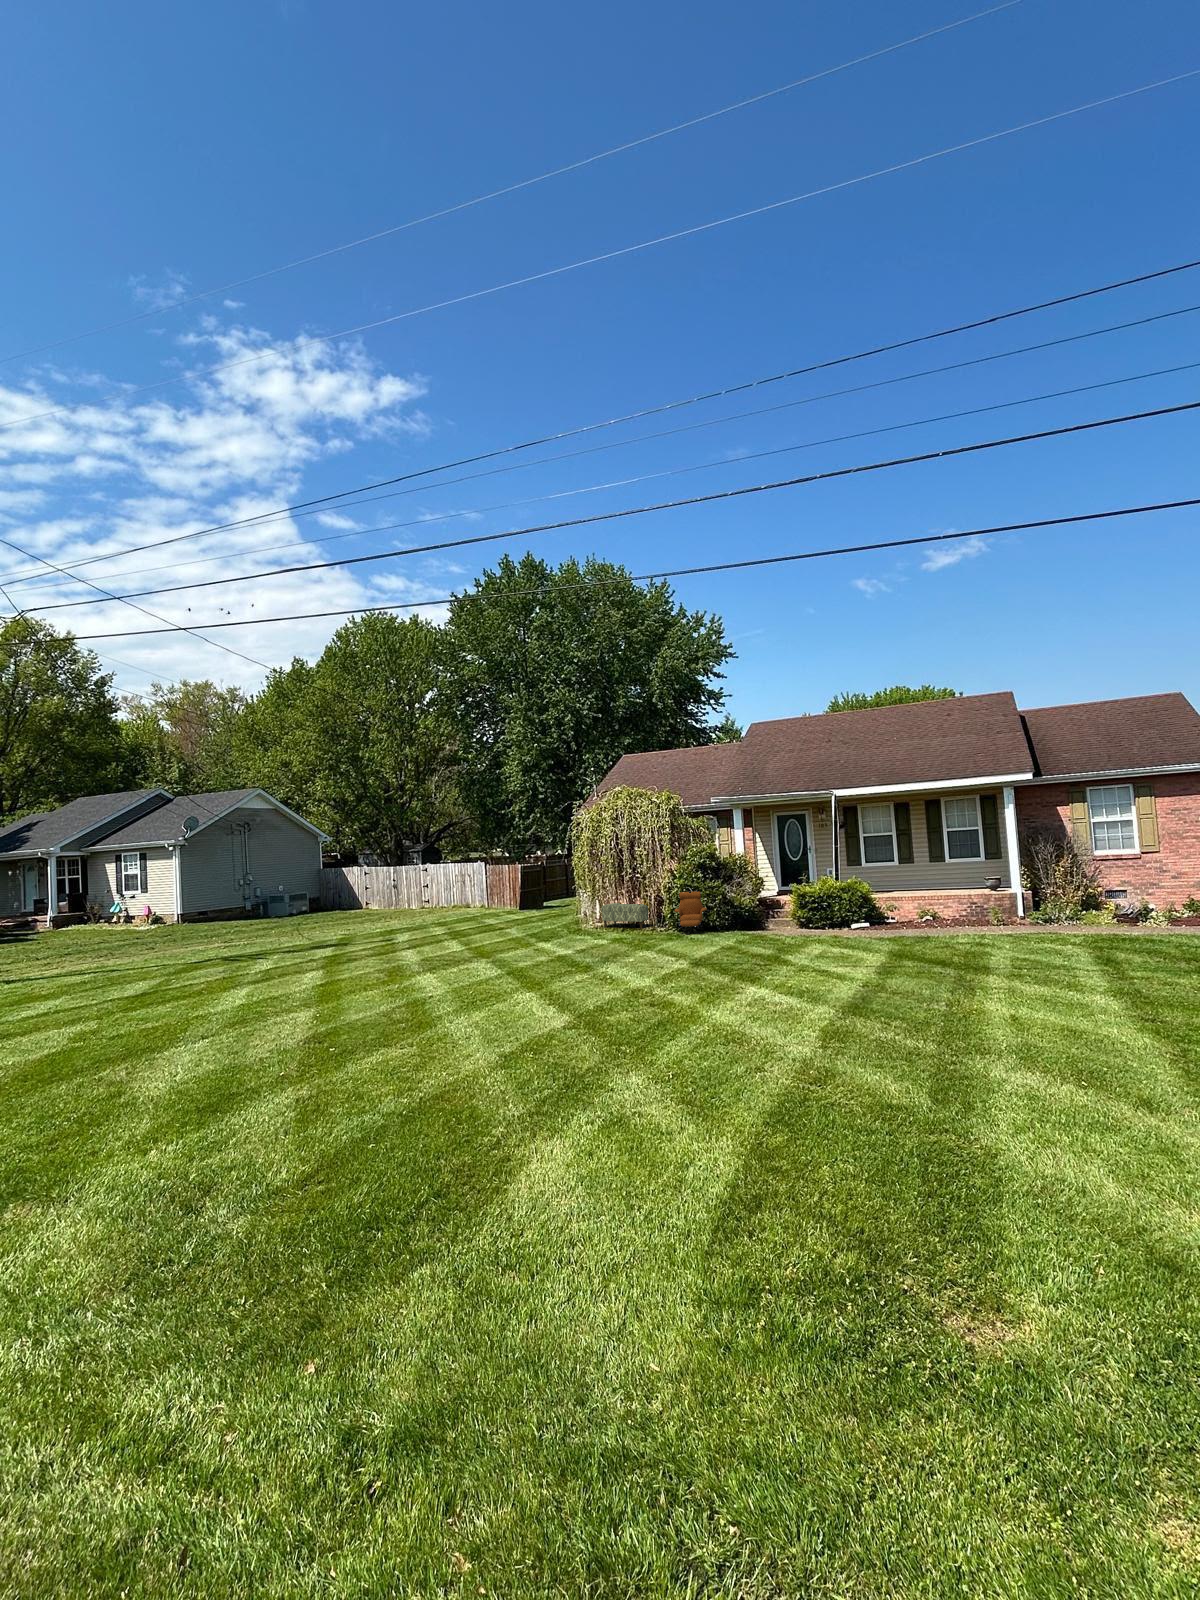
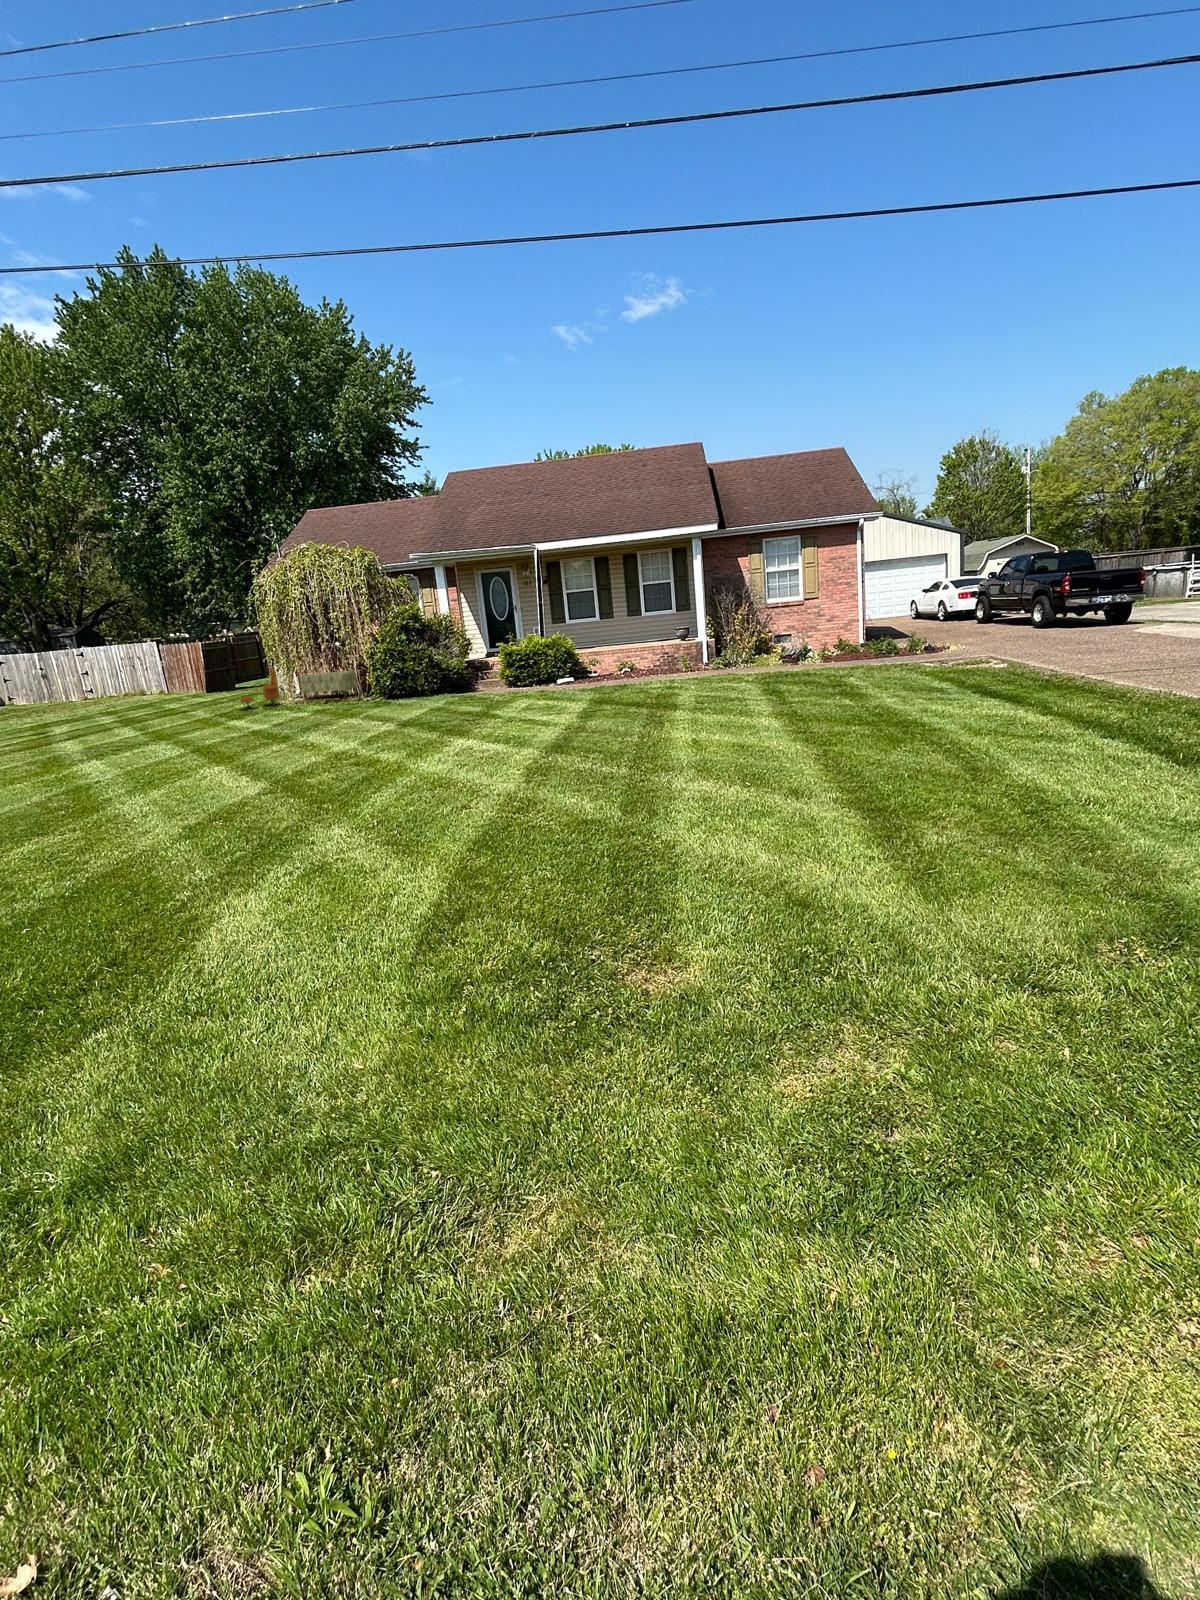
lounge chair: present [675,891,707,935] -> present [241,669,280,710]

